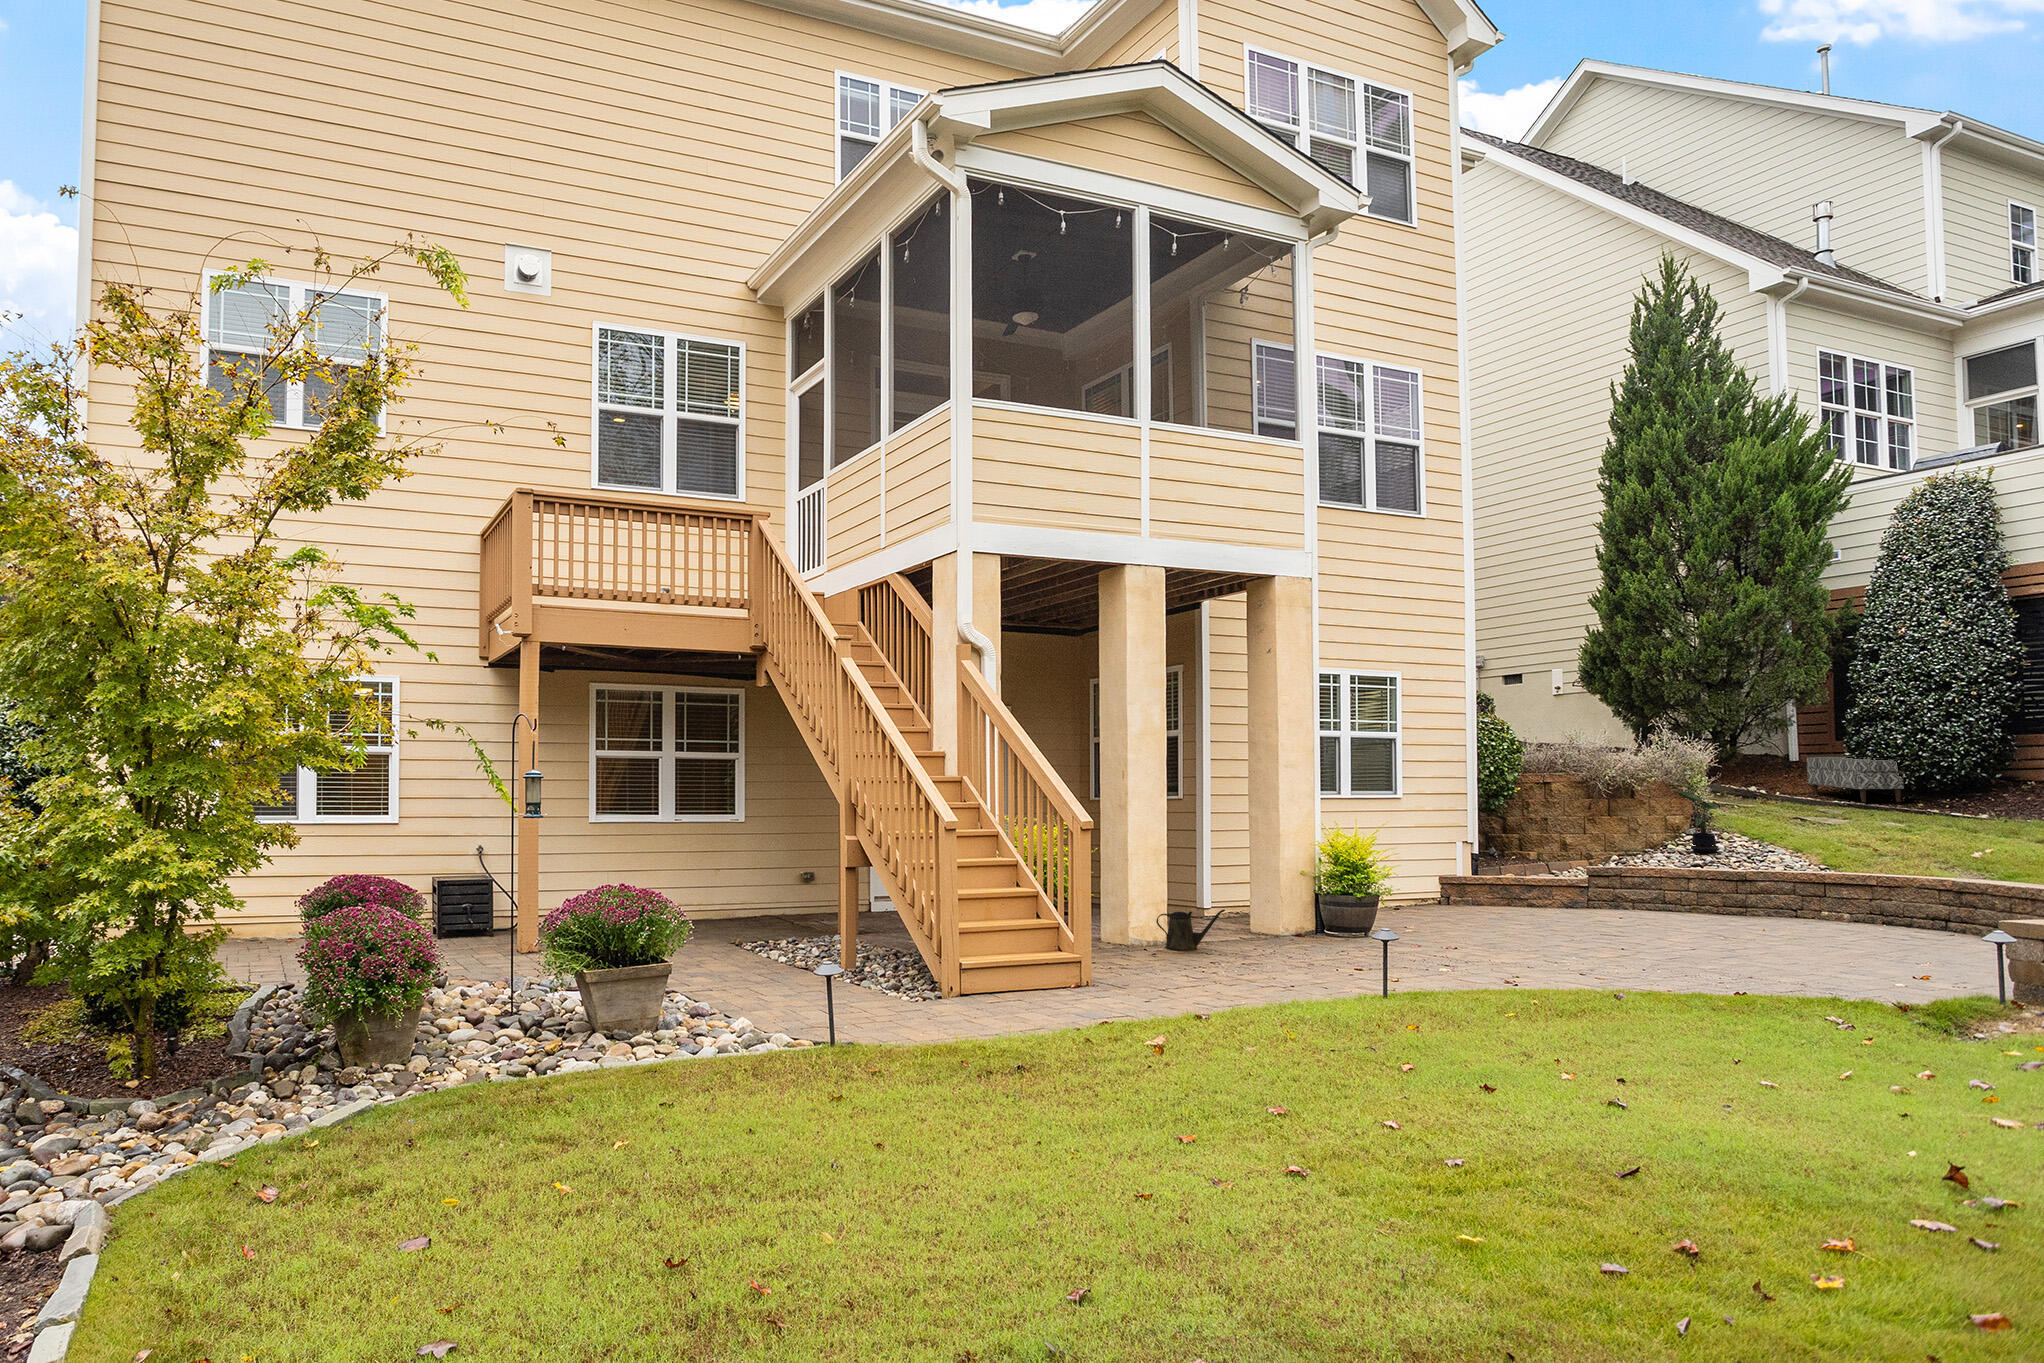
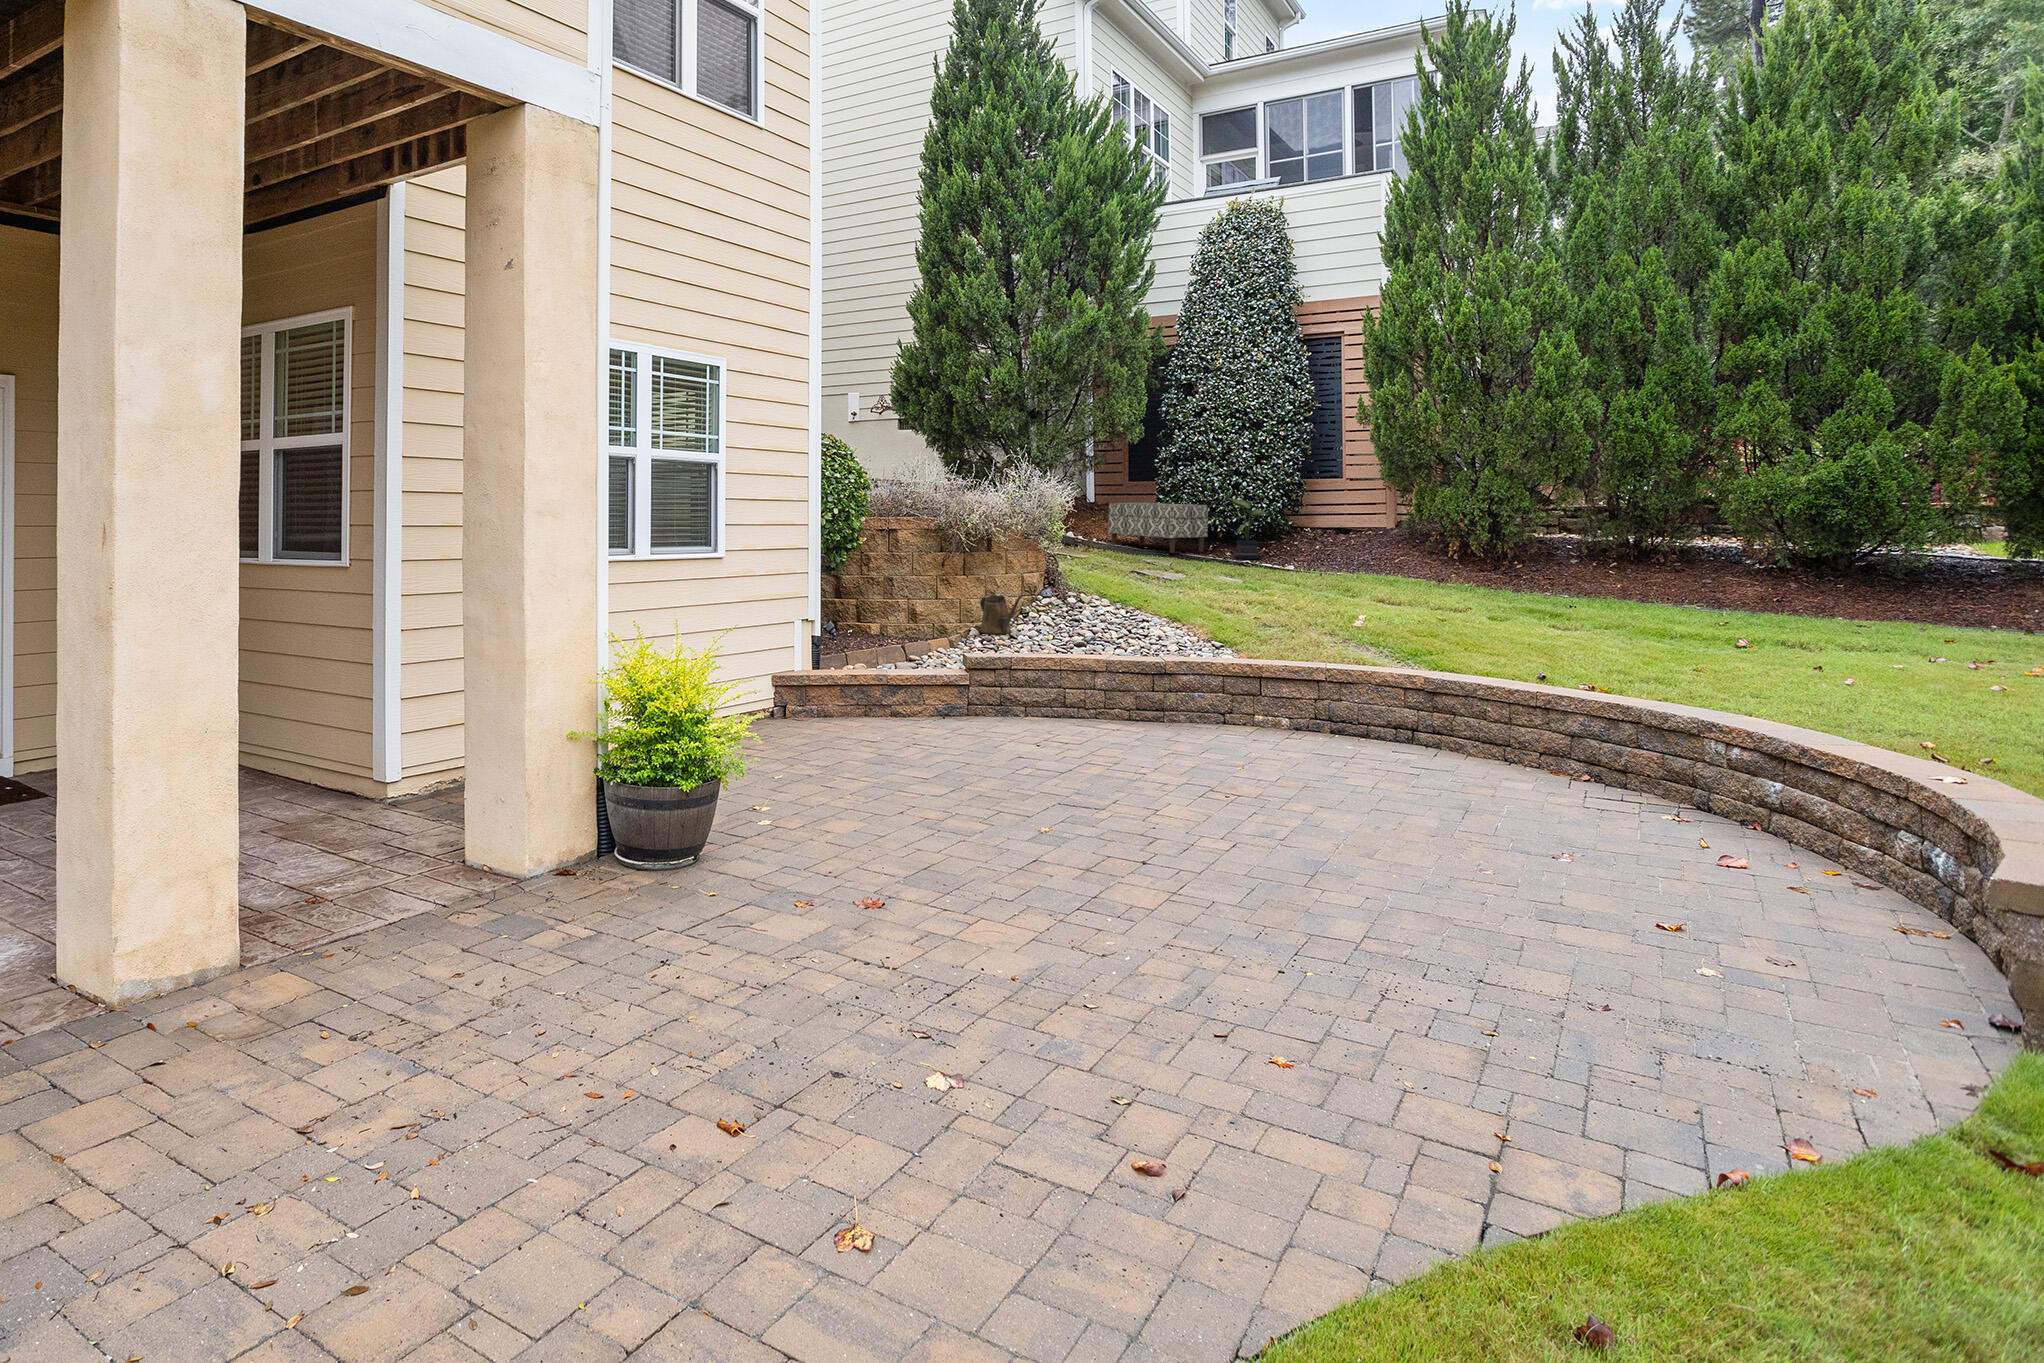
potted plant: present [1673,791,1721,853] -> present [1227,498,1269,559]
watering can: present [1156,909,1225,951] -> present [980,595,1023,634]

